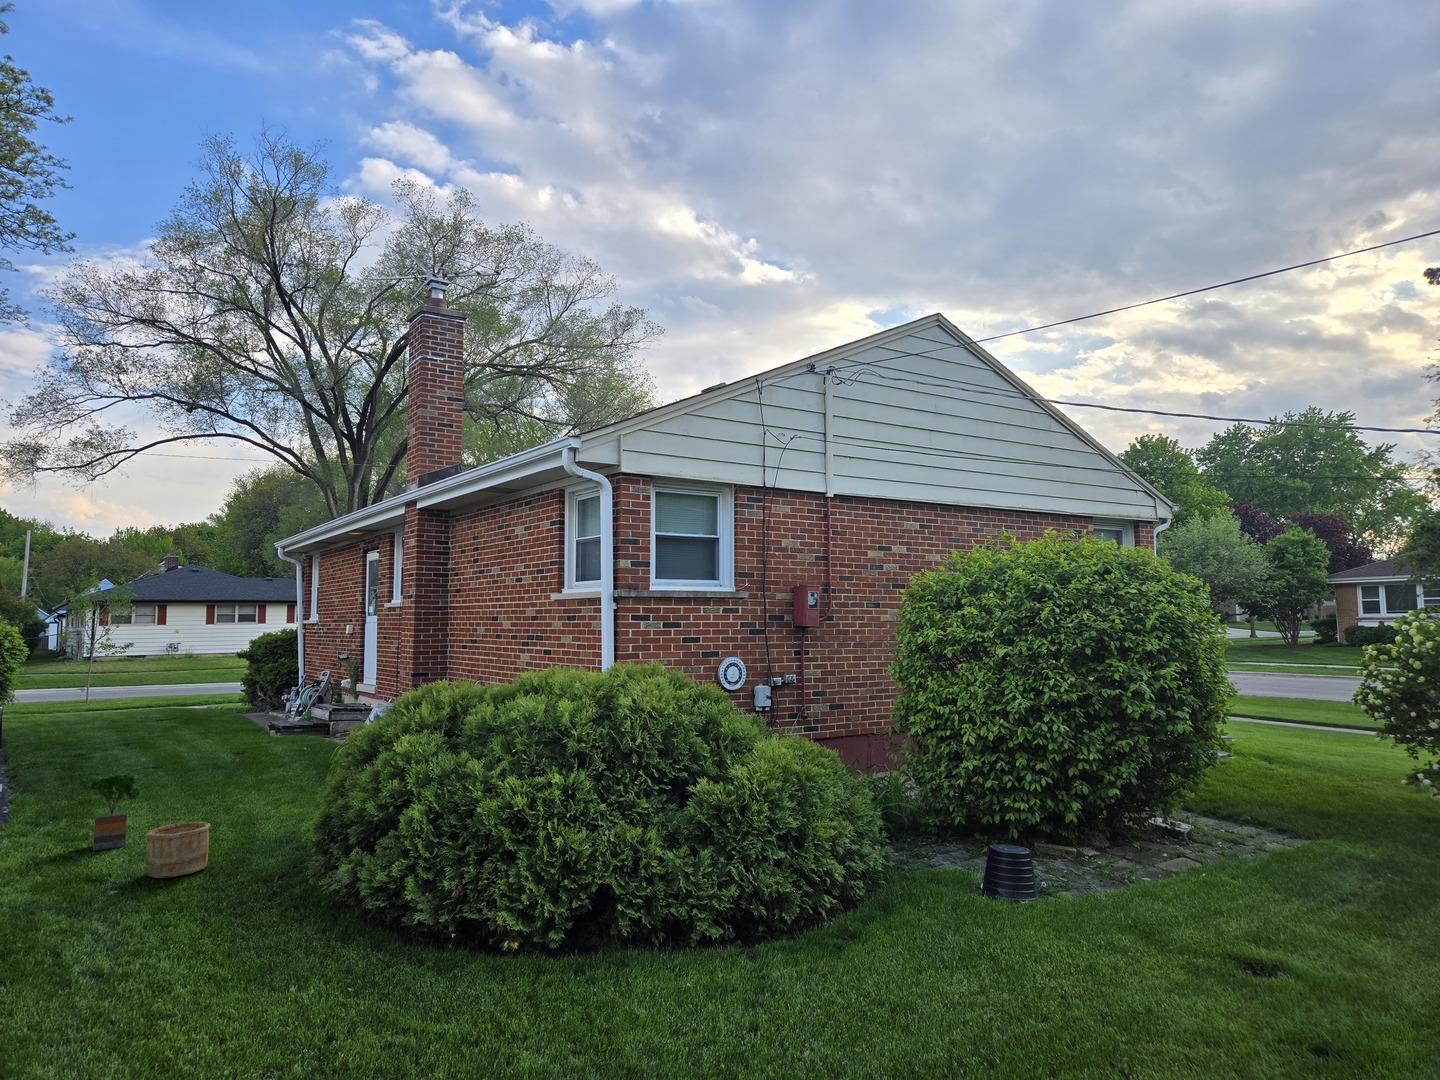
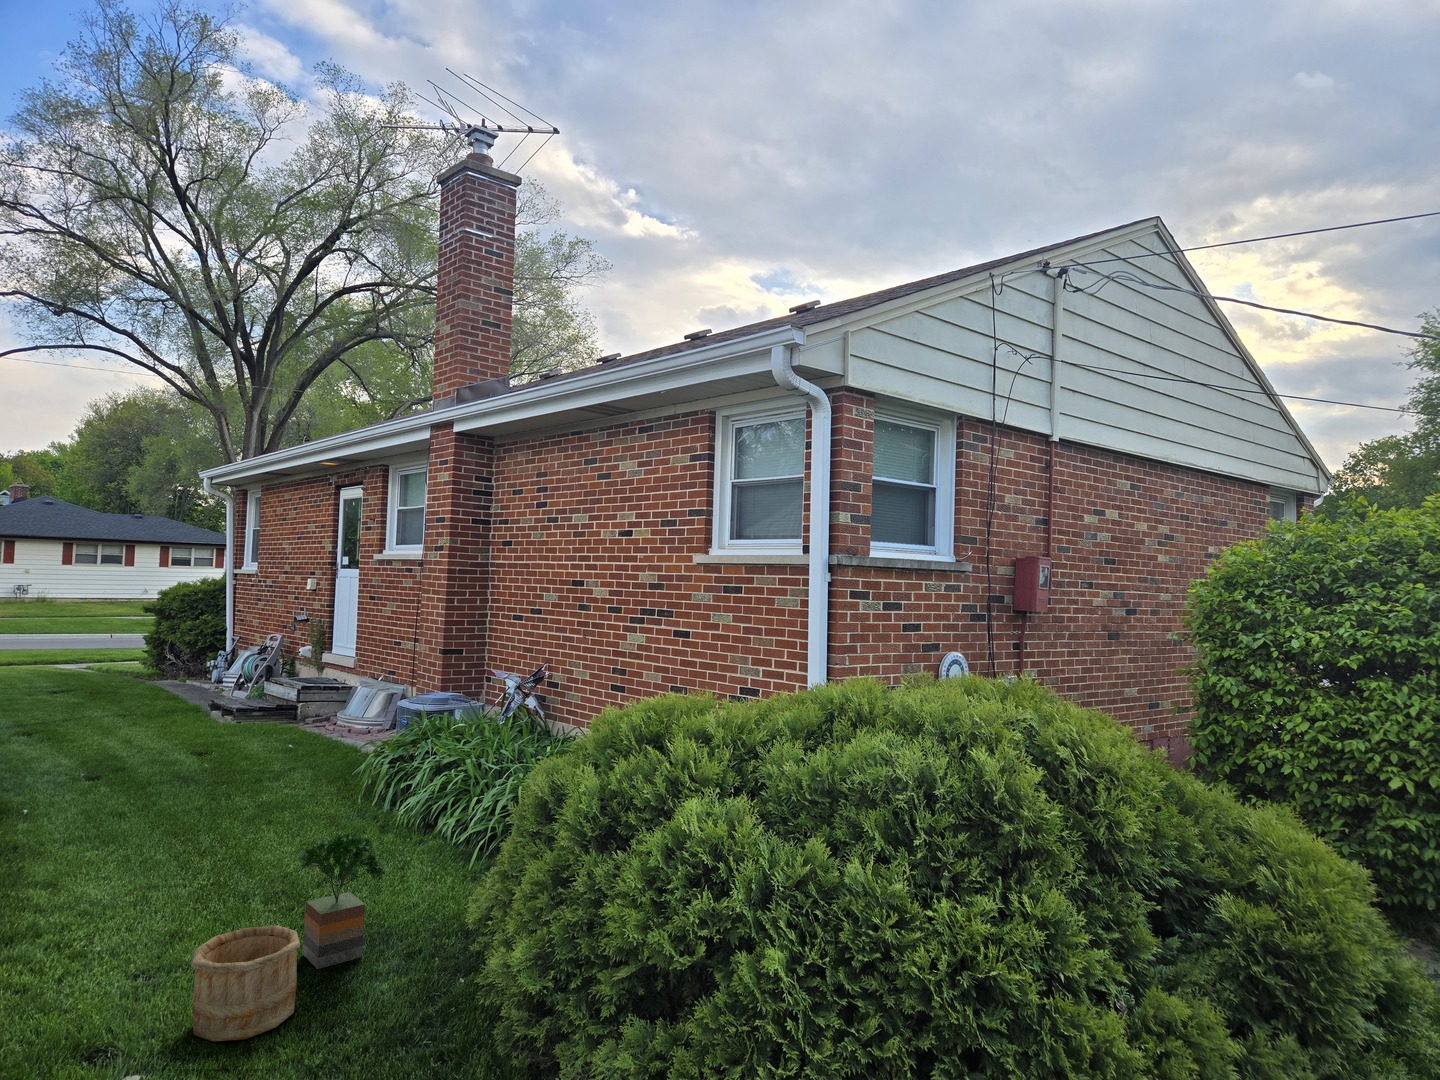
potted tree: present [87,774,142,850] -> present [298,833,387,969]

